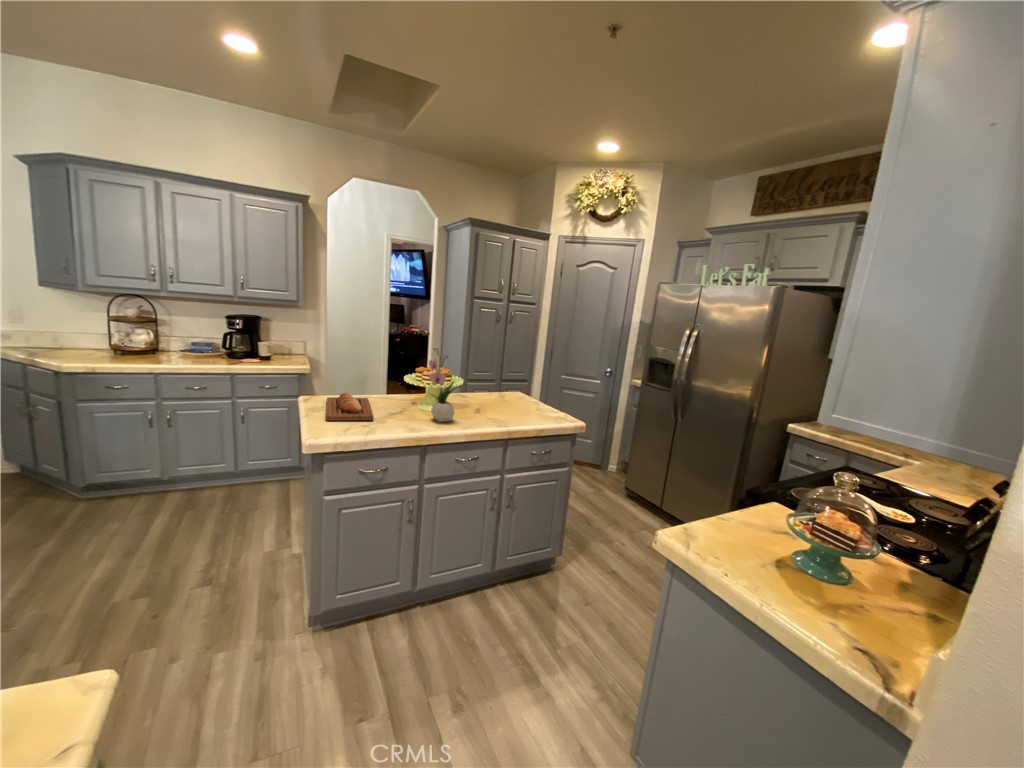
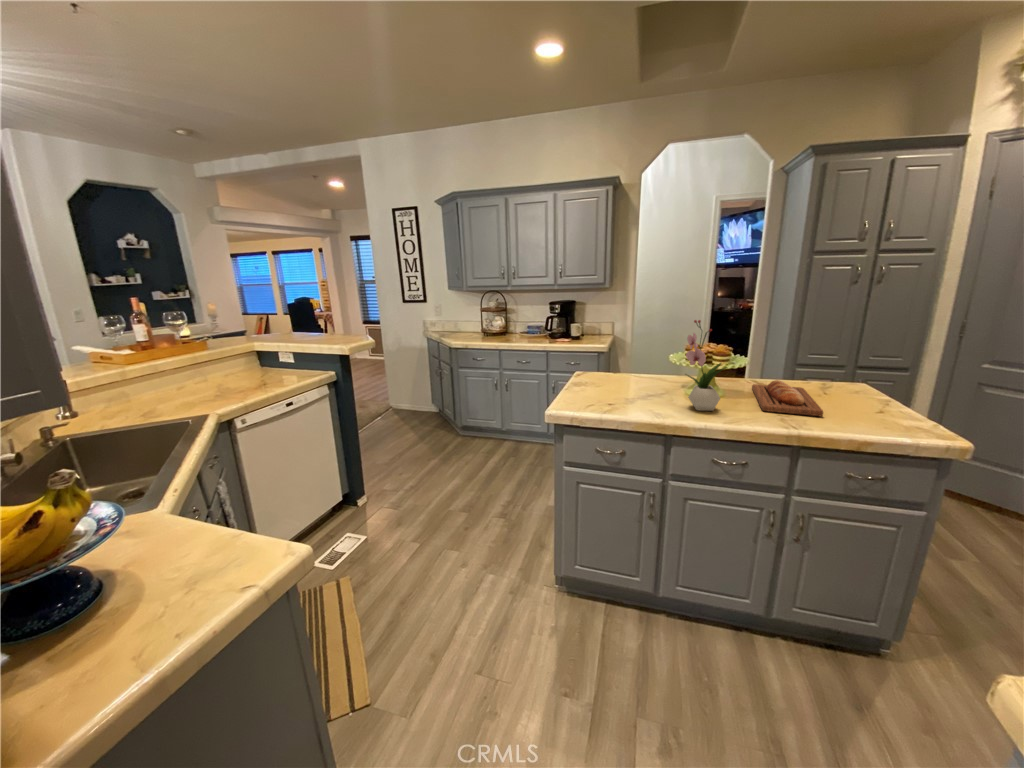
bread loaf: present [326,393,374,421] -> present [752,380,823,416]

